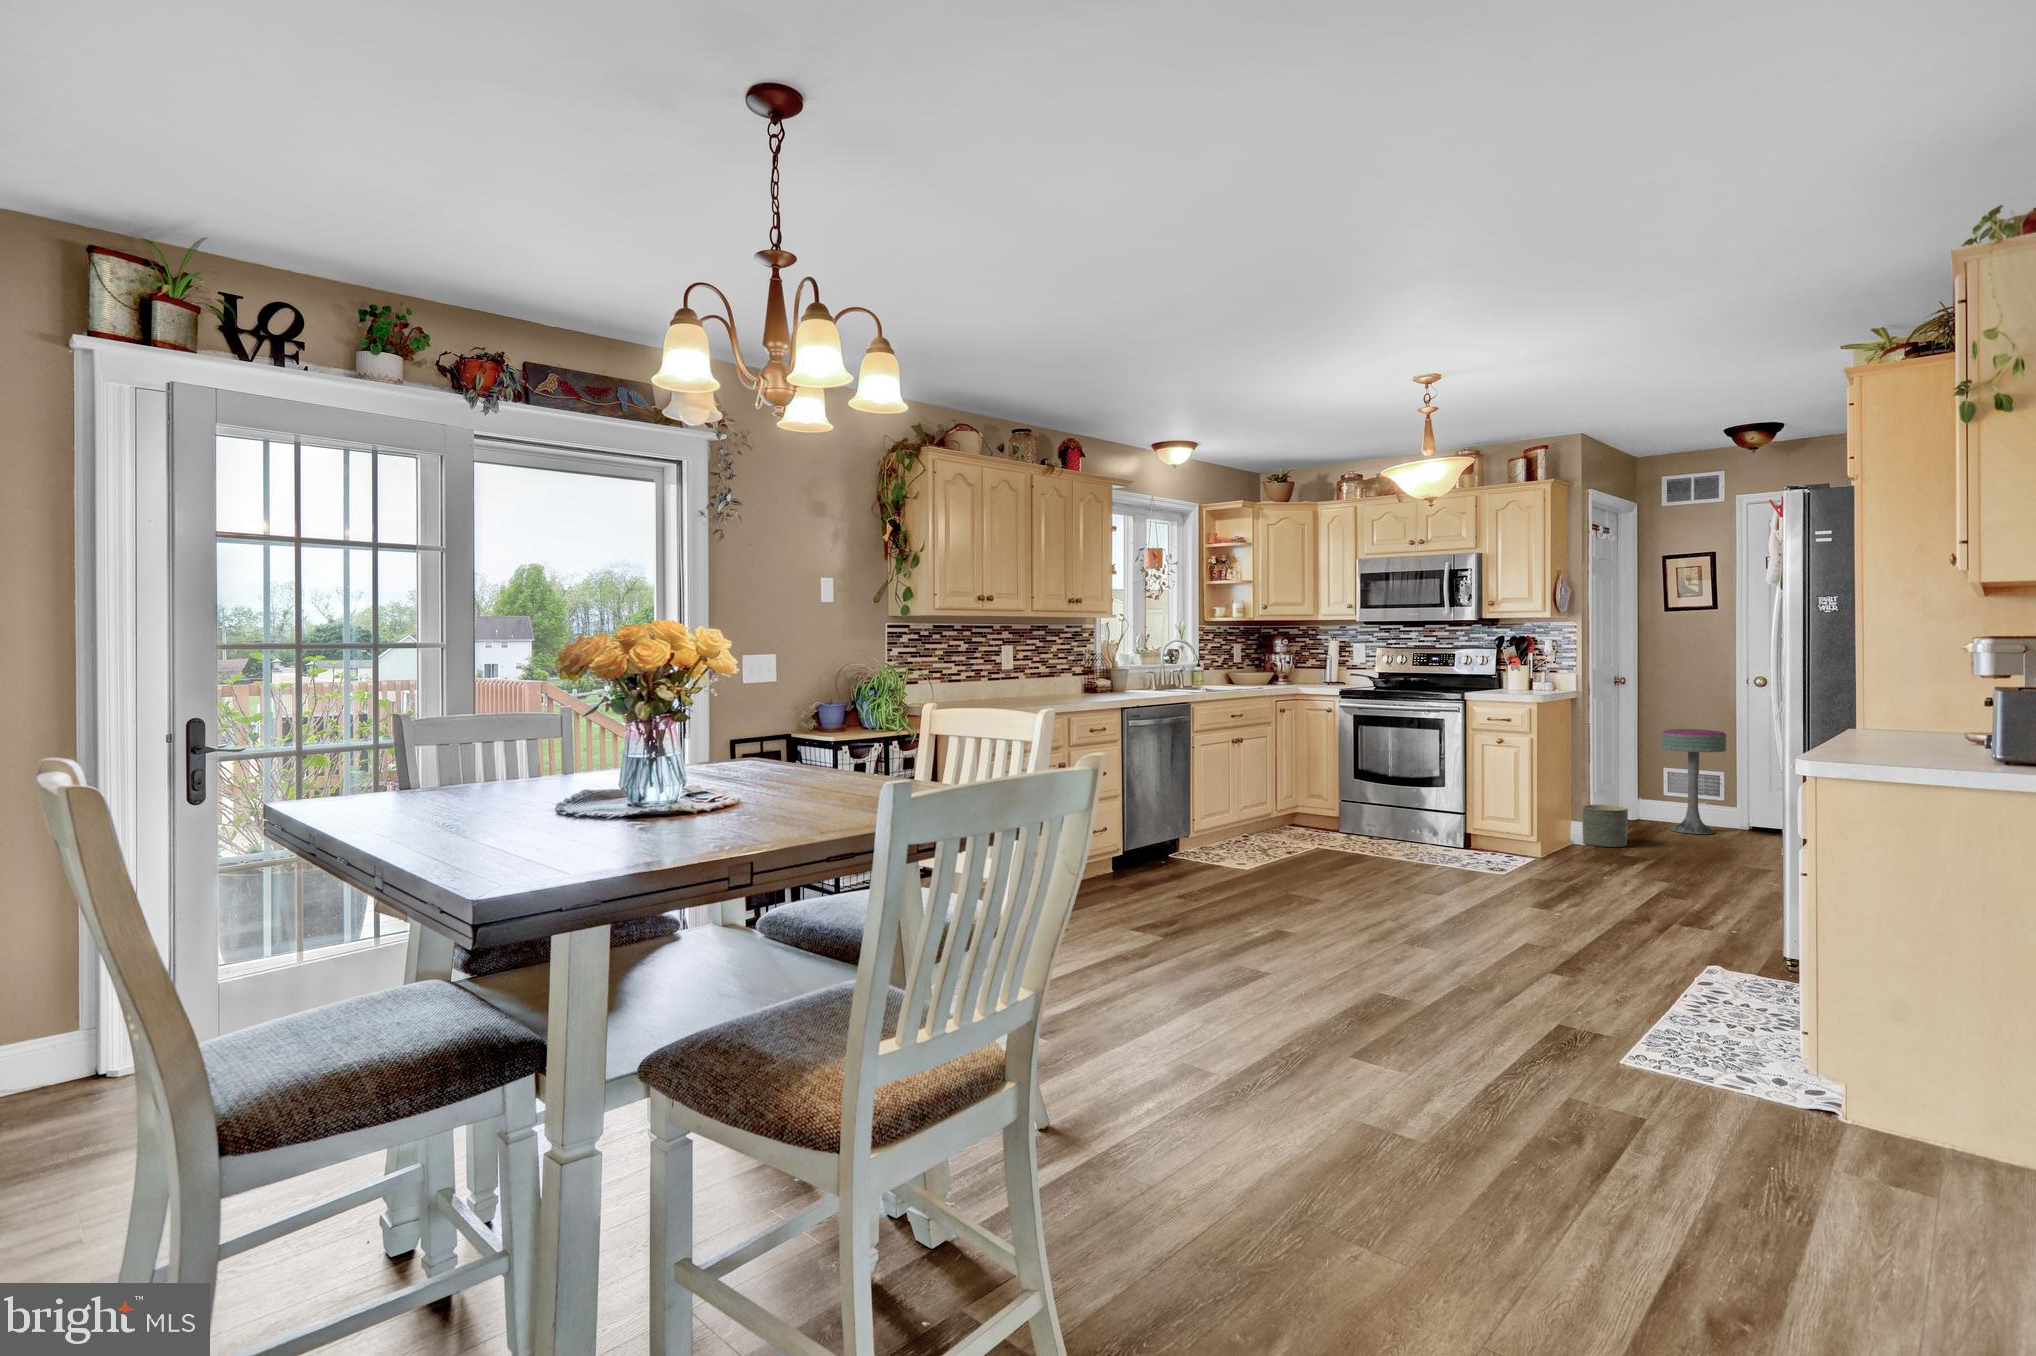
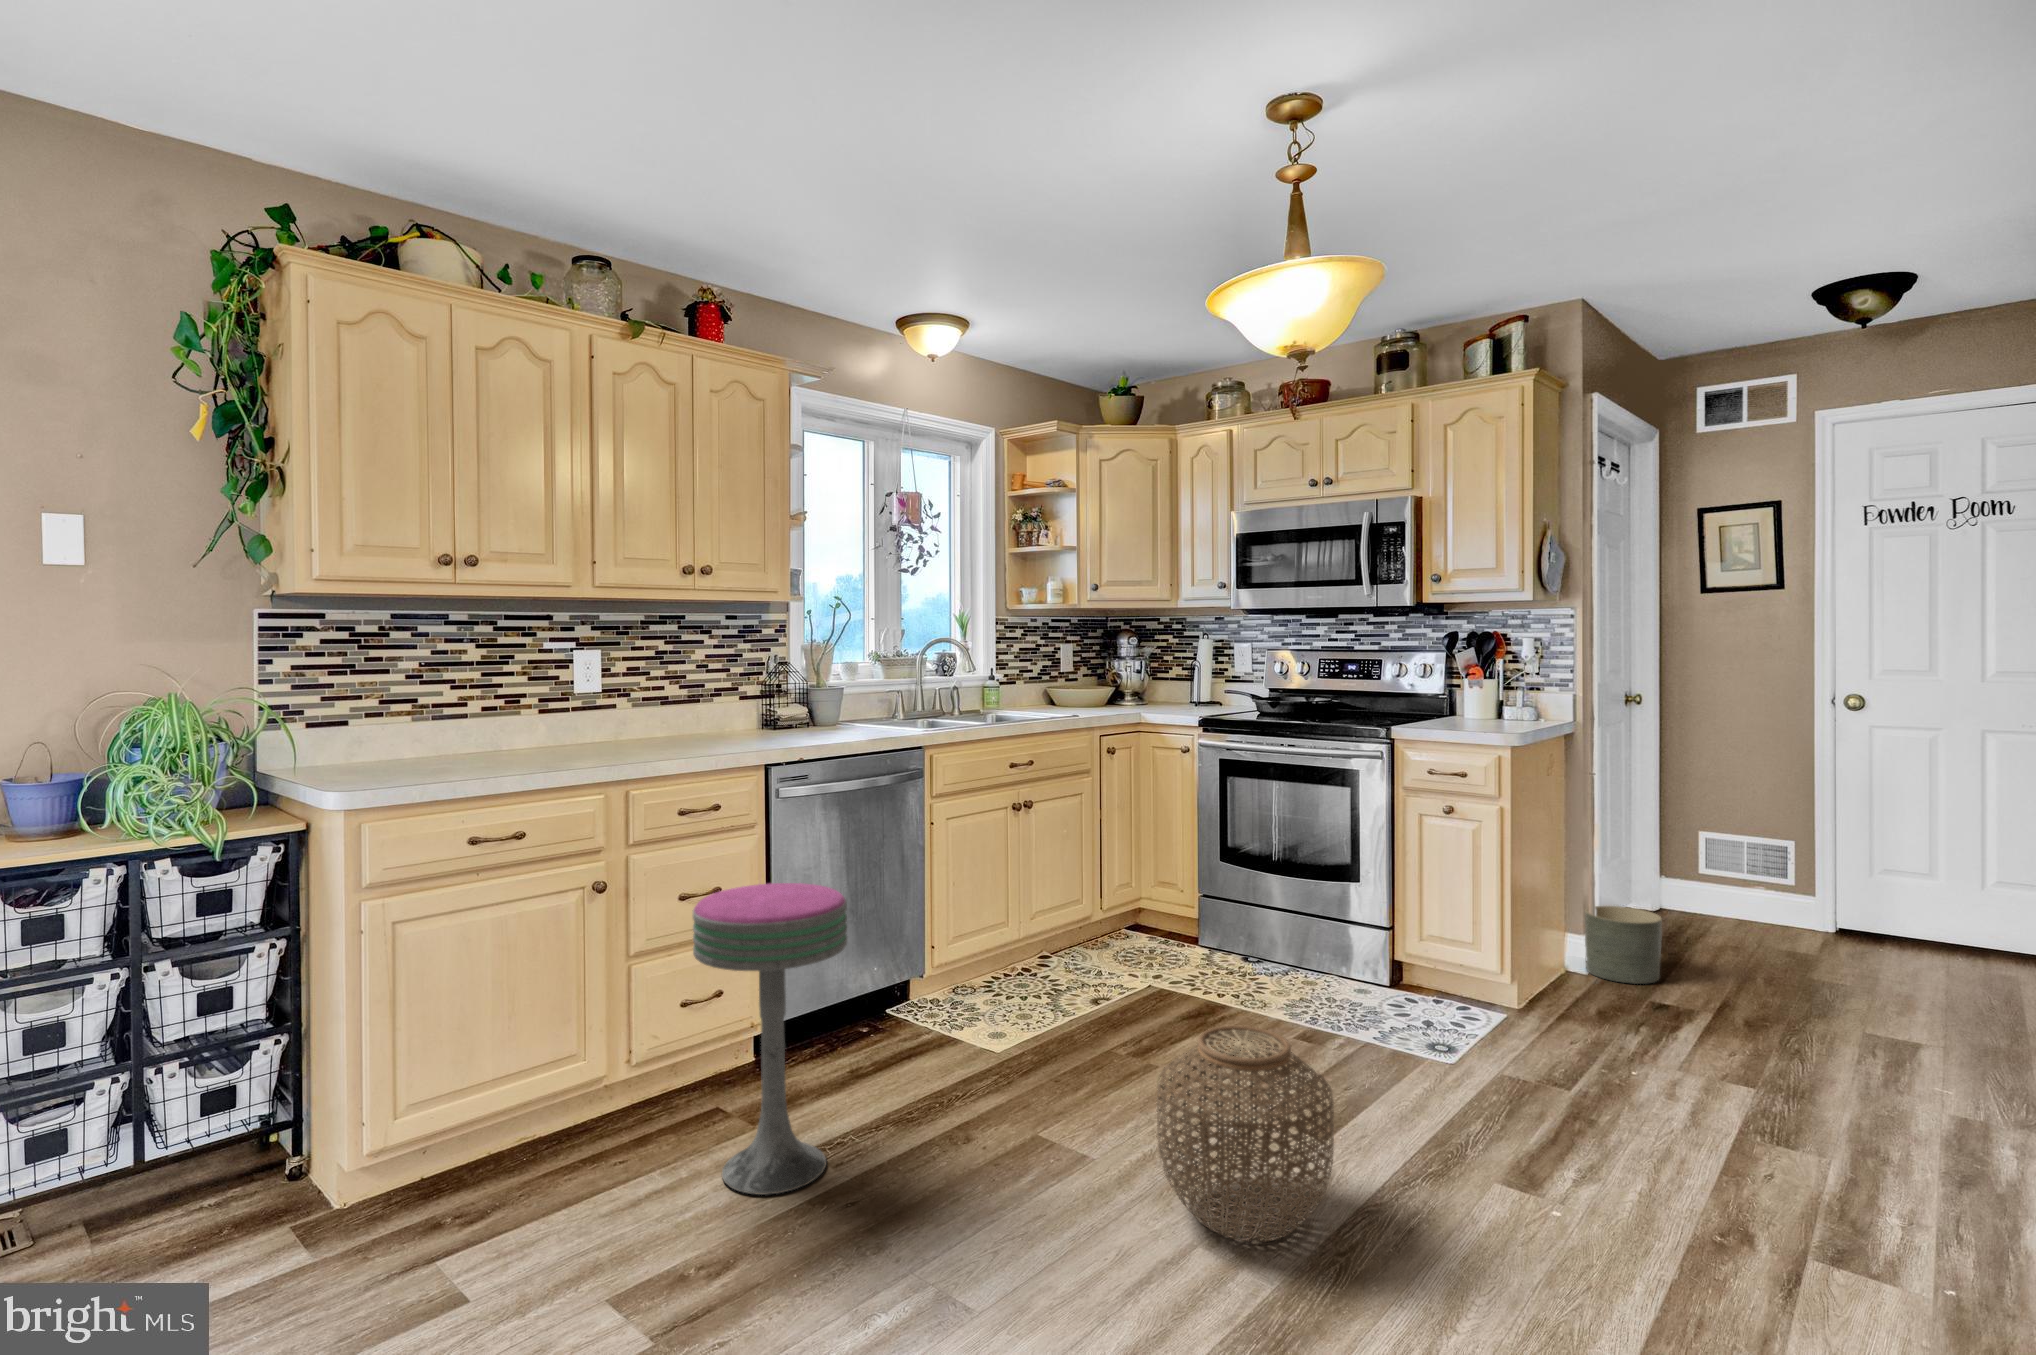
bar stool: present [1661,729,1726,834] -> present [693,883,847,1195]
woven basket: none [1362,823,1446,913] -> present [1157,1026,1334,1242]

